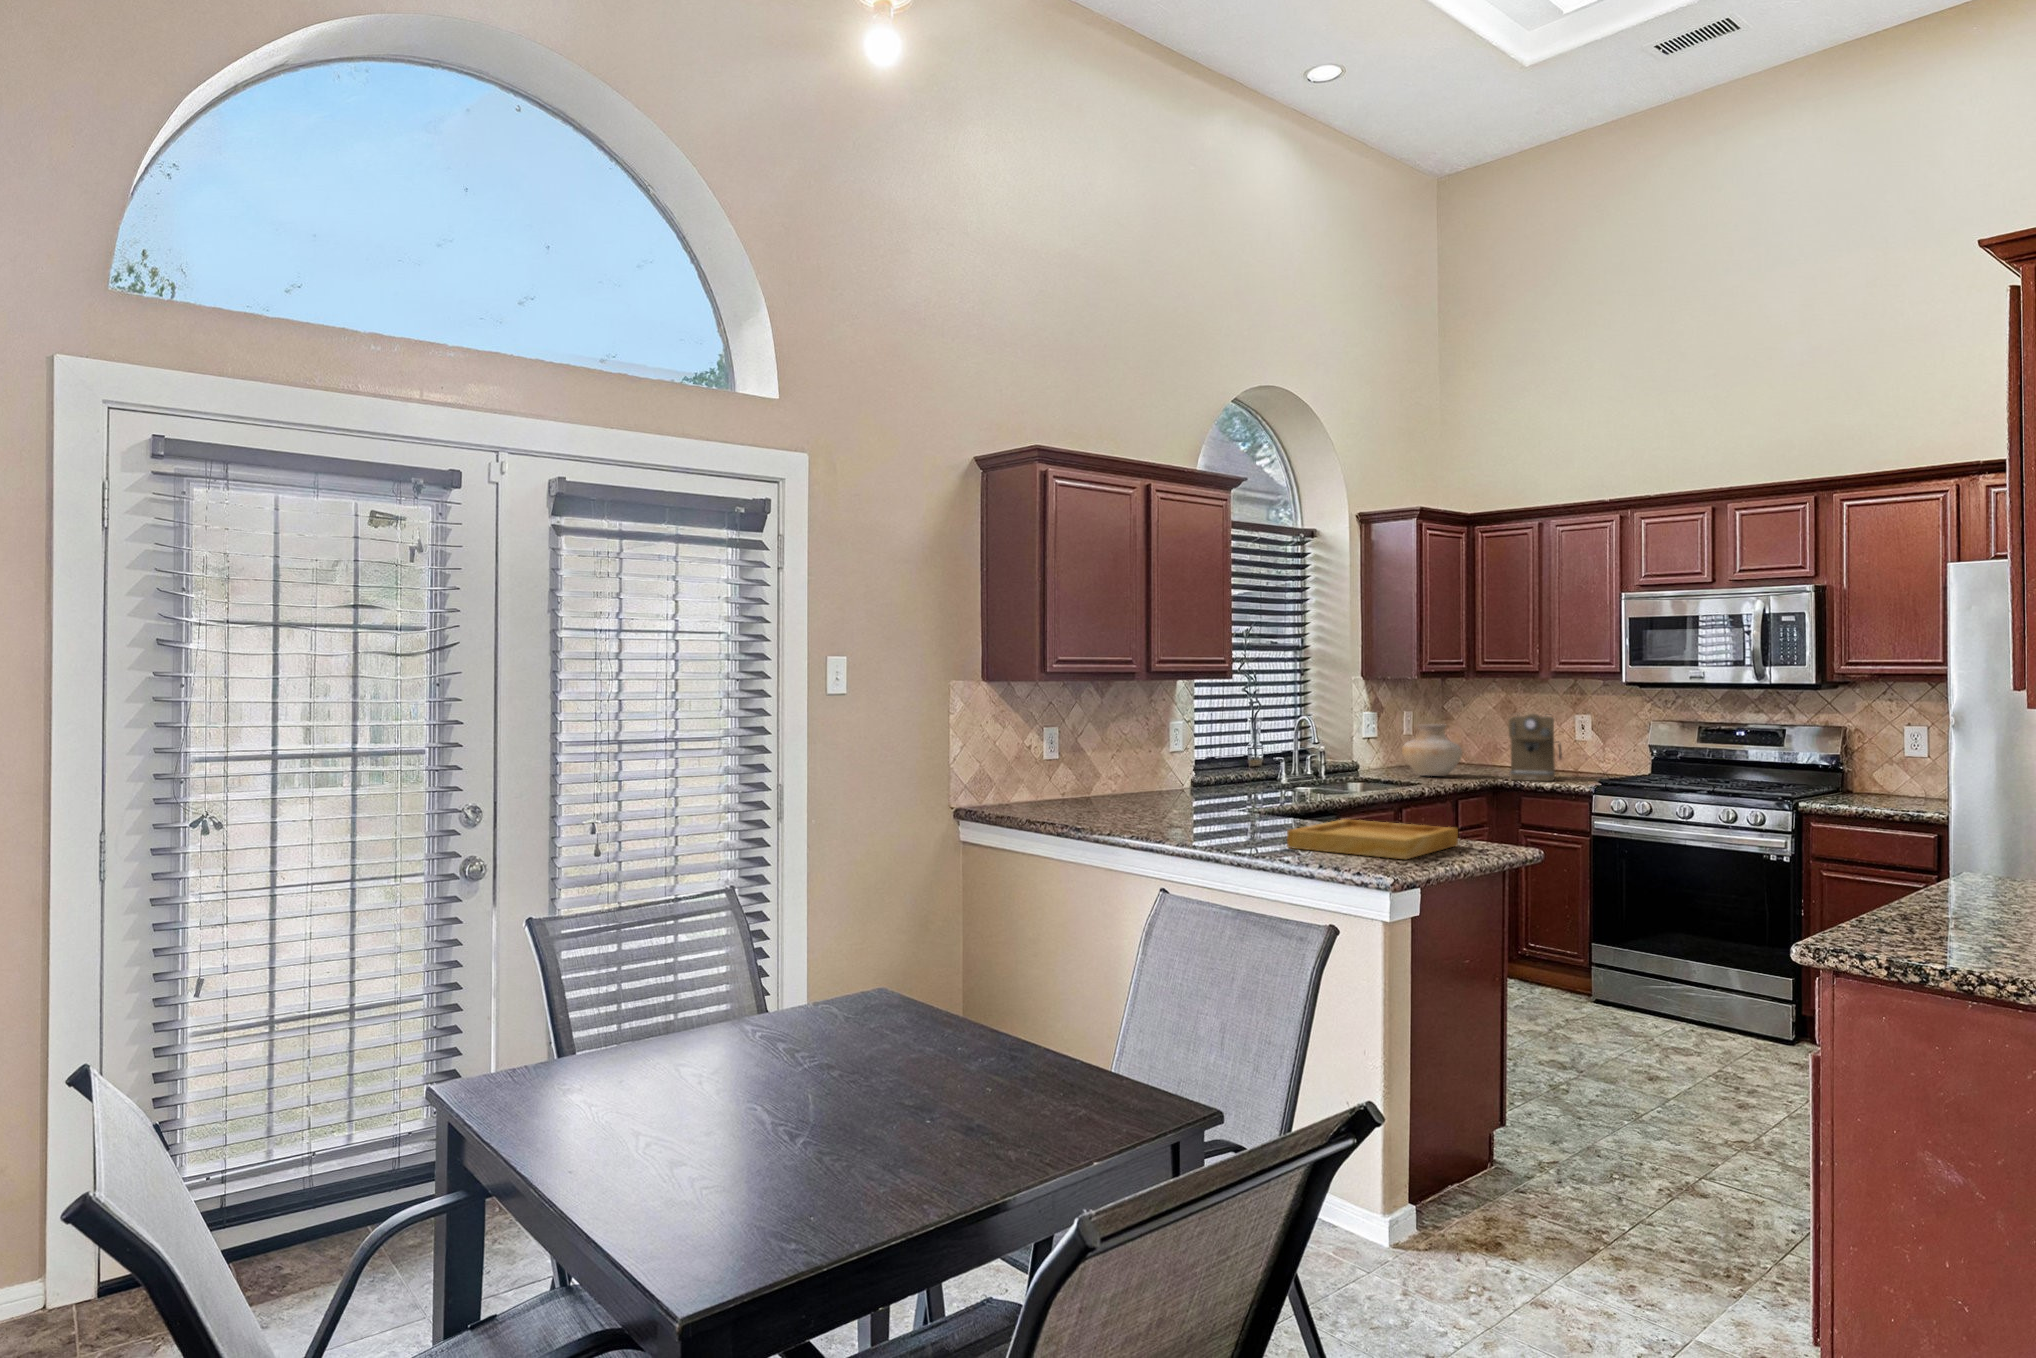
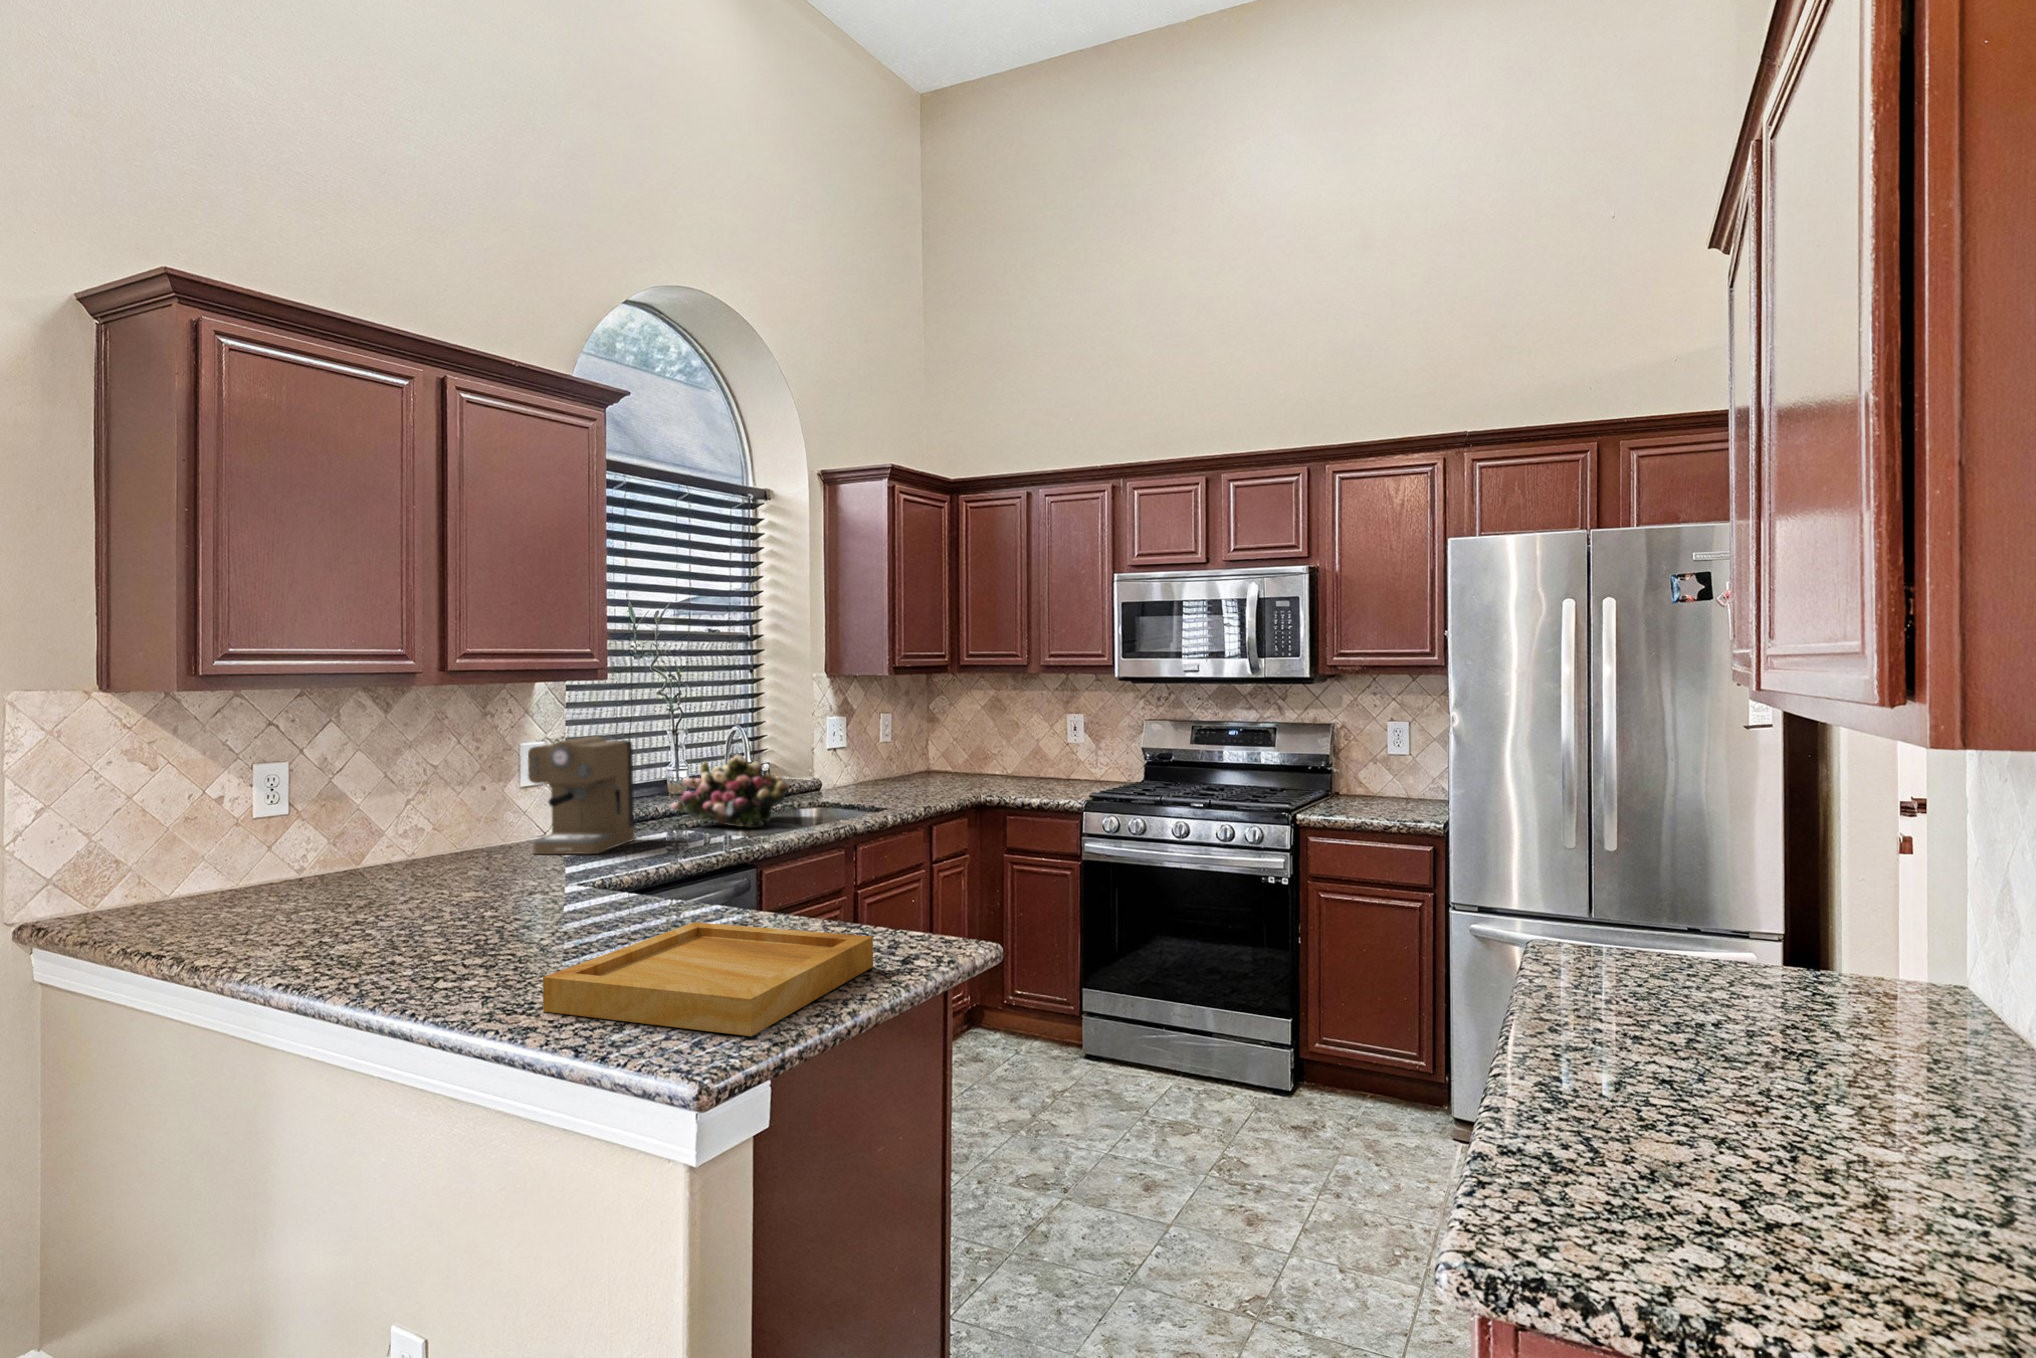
coffee maker: present [1509,714,1562,781] -> present [528,736,634,854]
vase: present [1402,724,1462,776] -> none [871,730,941,793]
flower arrangement: none [1262,737,1350,790] -> present [670,755,788,828]

